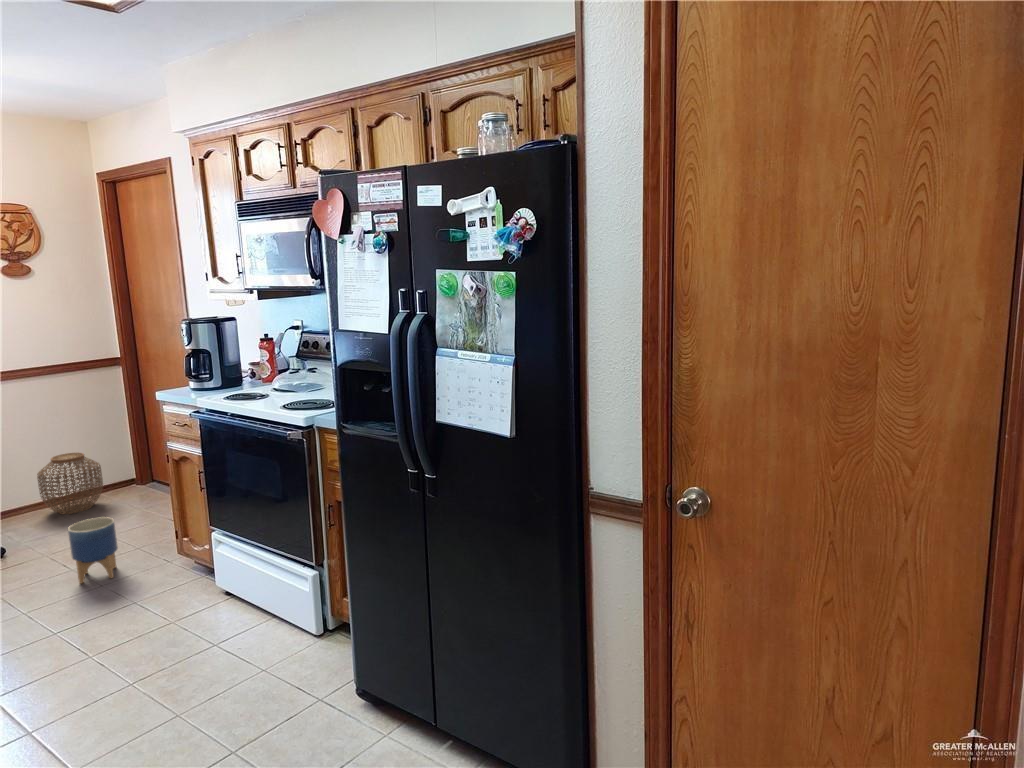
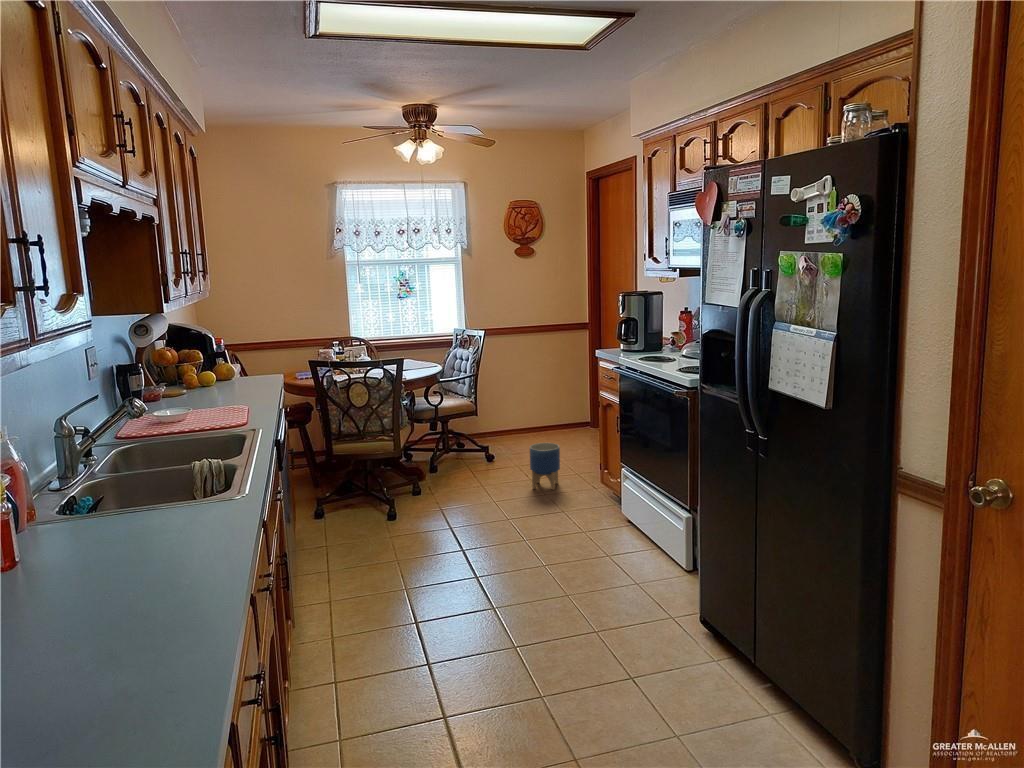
woven basket: present [37,453,103,514] -> none [522,394,564,441]

